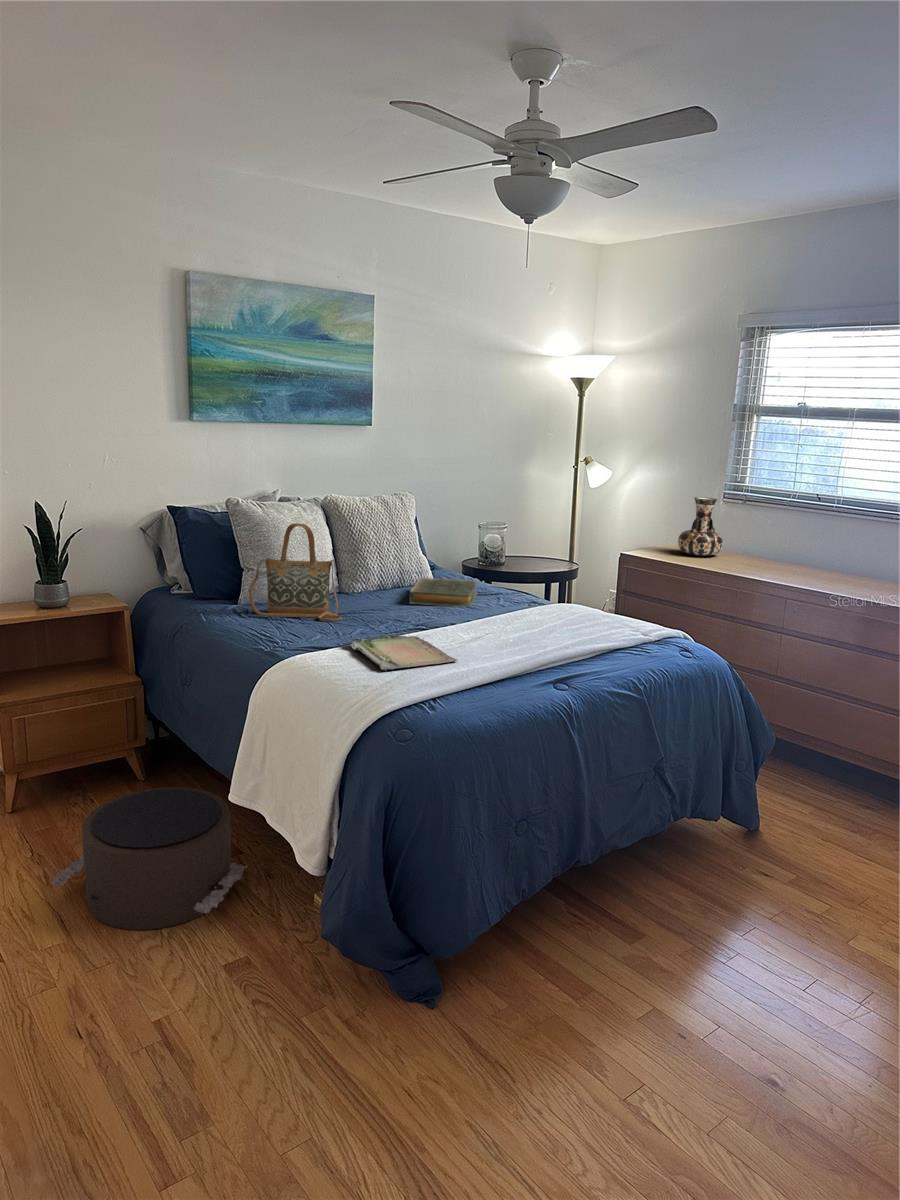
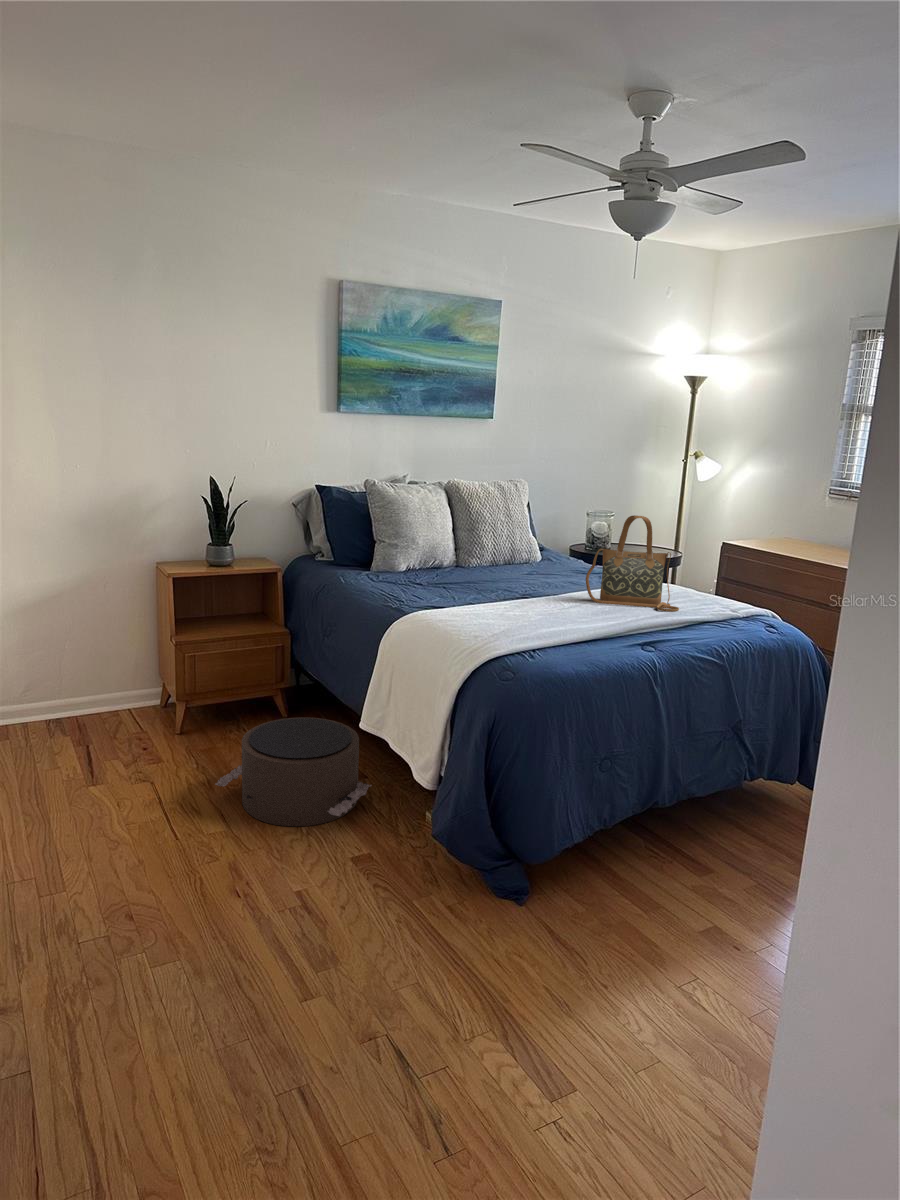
decorative vase: present [678,497,723,556] -> none [780,492,825,549]
handbag: present [249,524,341,621] -> present [586,515,679,612]
hardback book: present [410,578,477,607] -> none [520,556,583,583]
tray: present [348,630,457,671] -> none [464,594,558,626]

